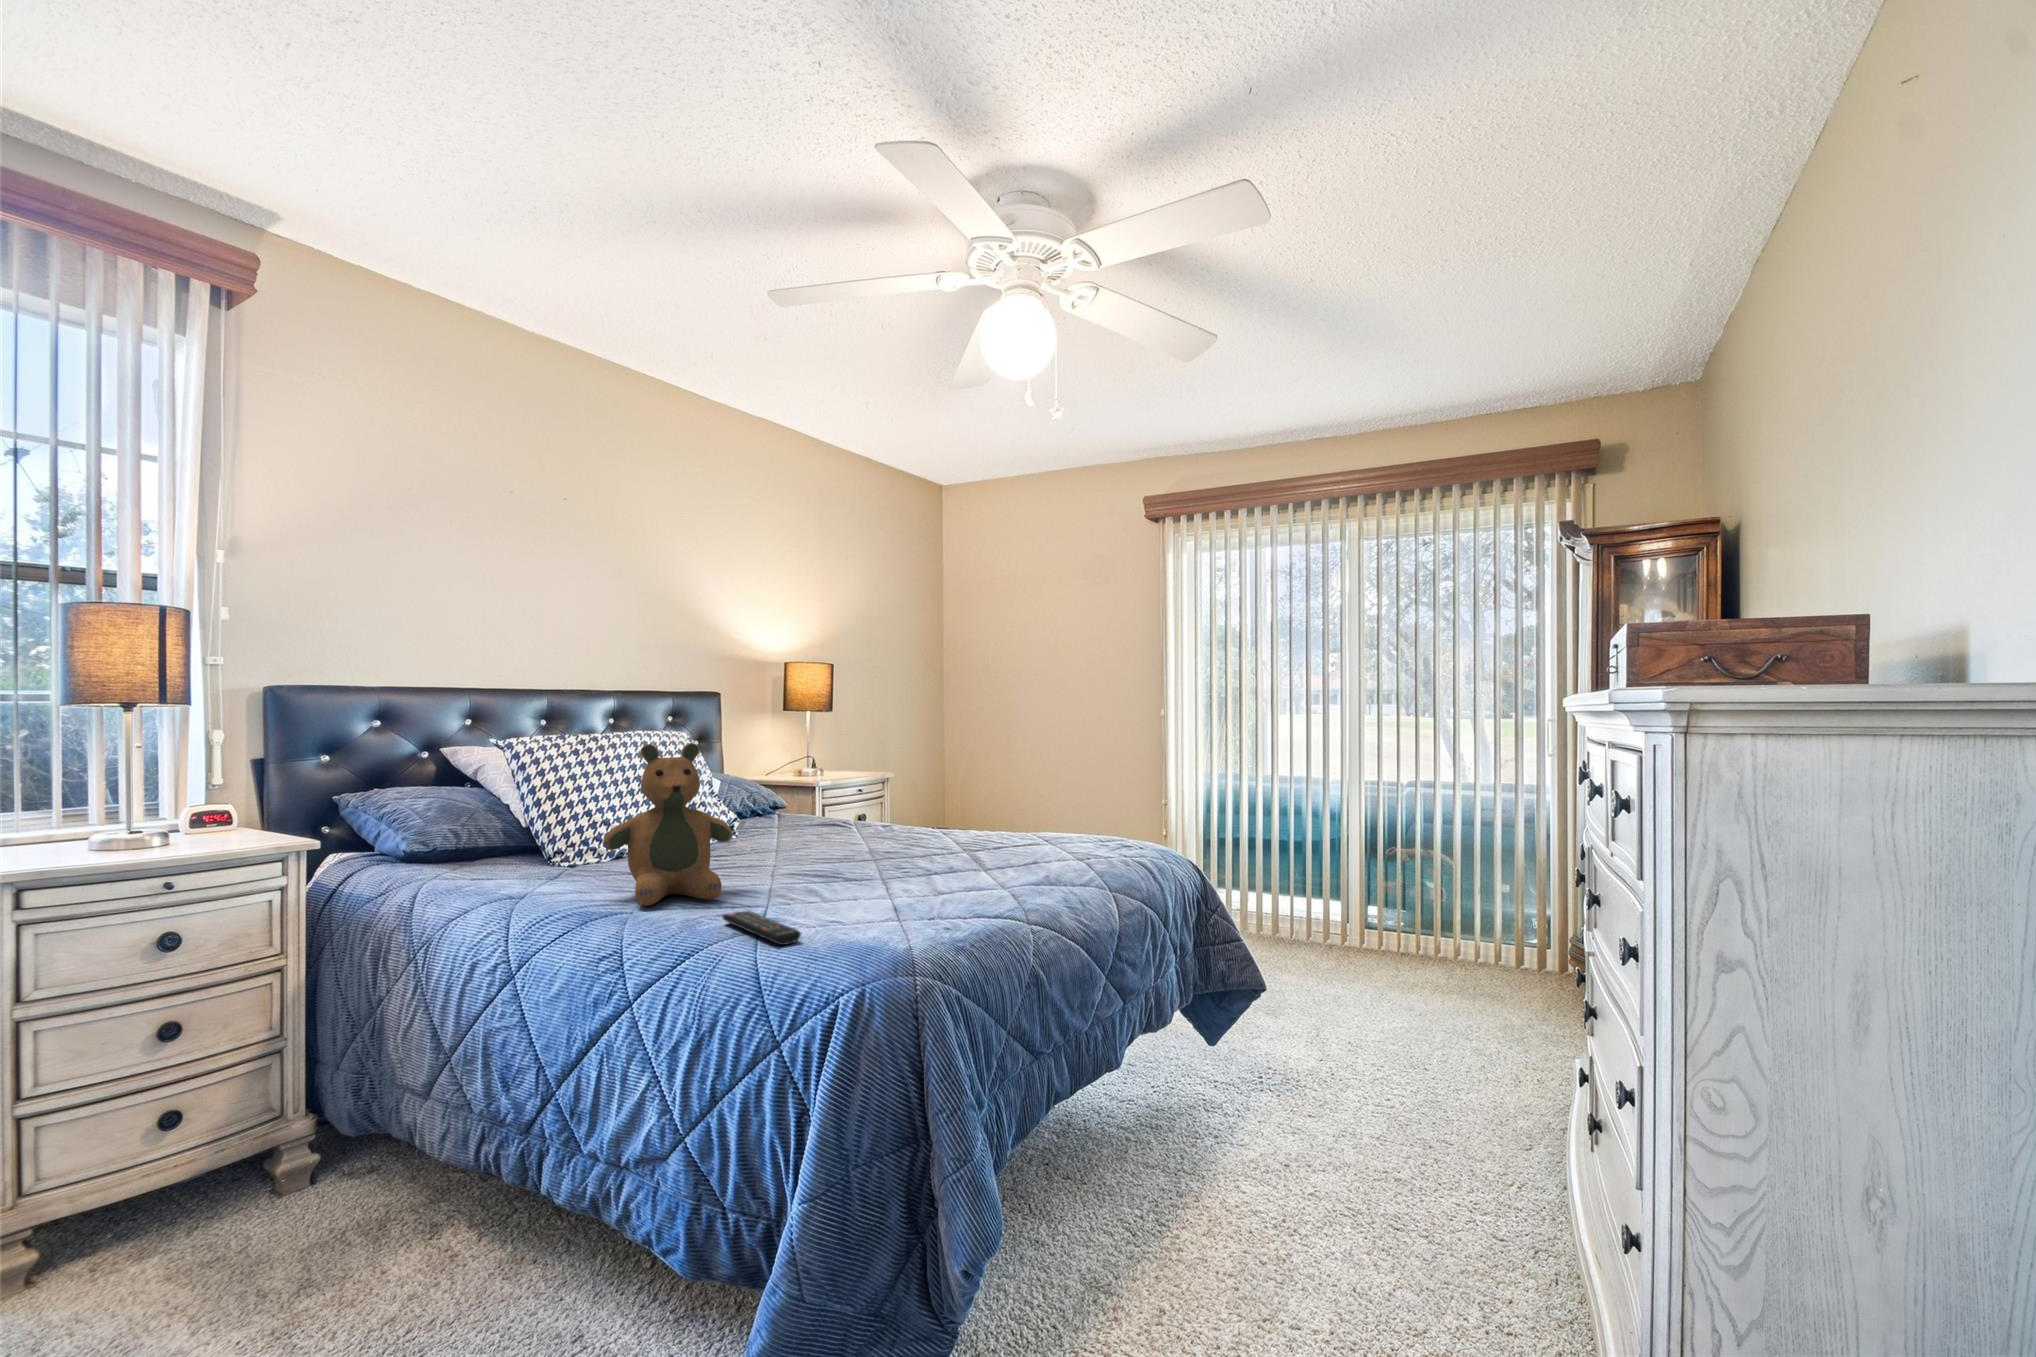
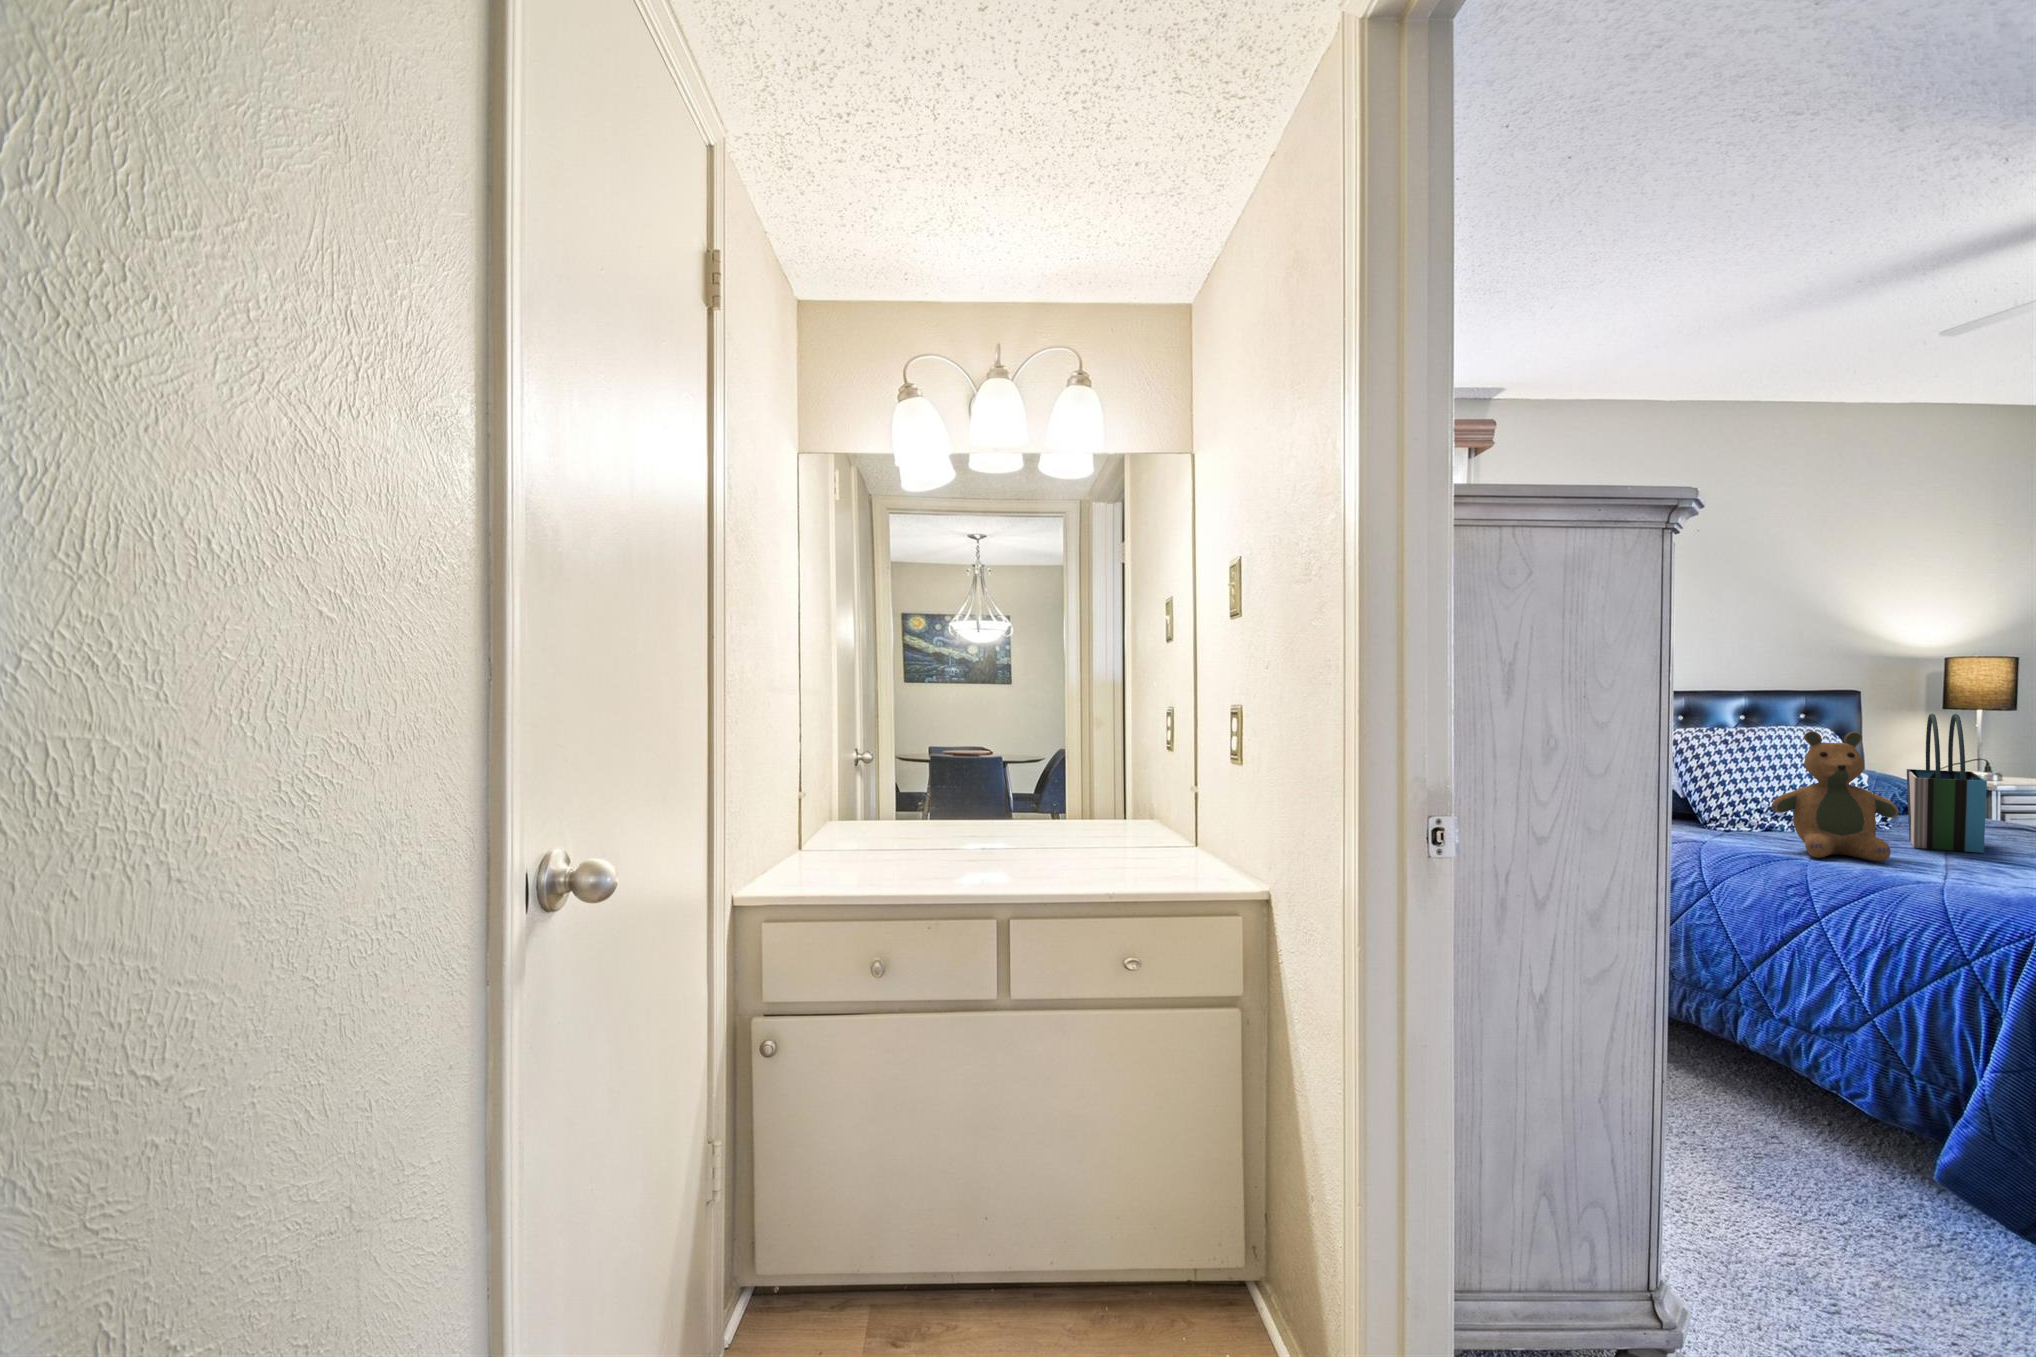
tote bag: none [747,717,809,867] -> present [1907,714,1987,853]
remote control: present [723,911,801,945] -> none [1897,869,1985,895]

